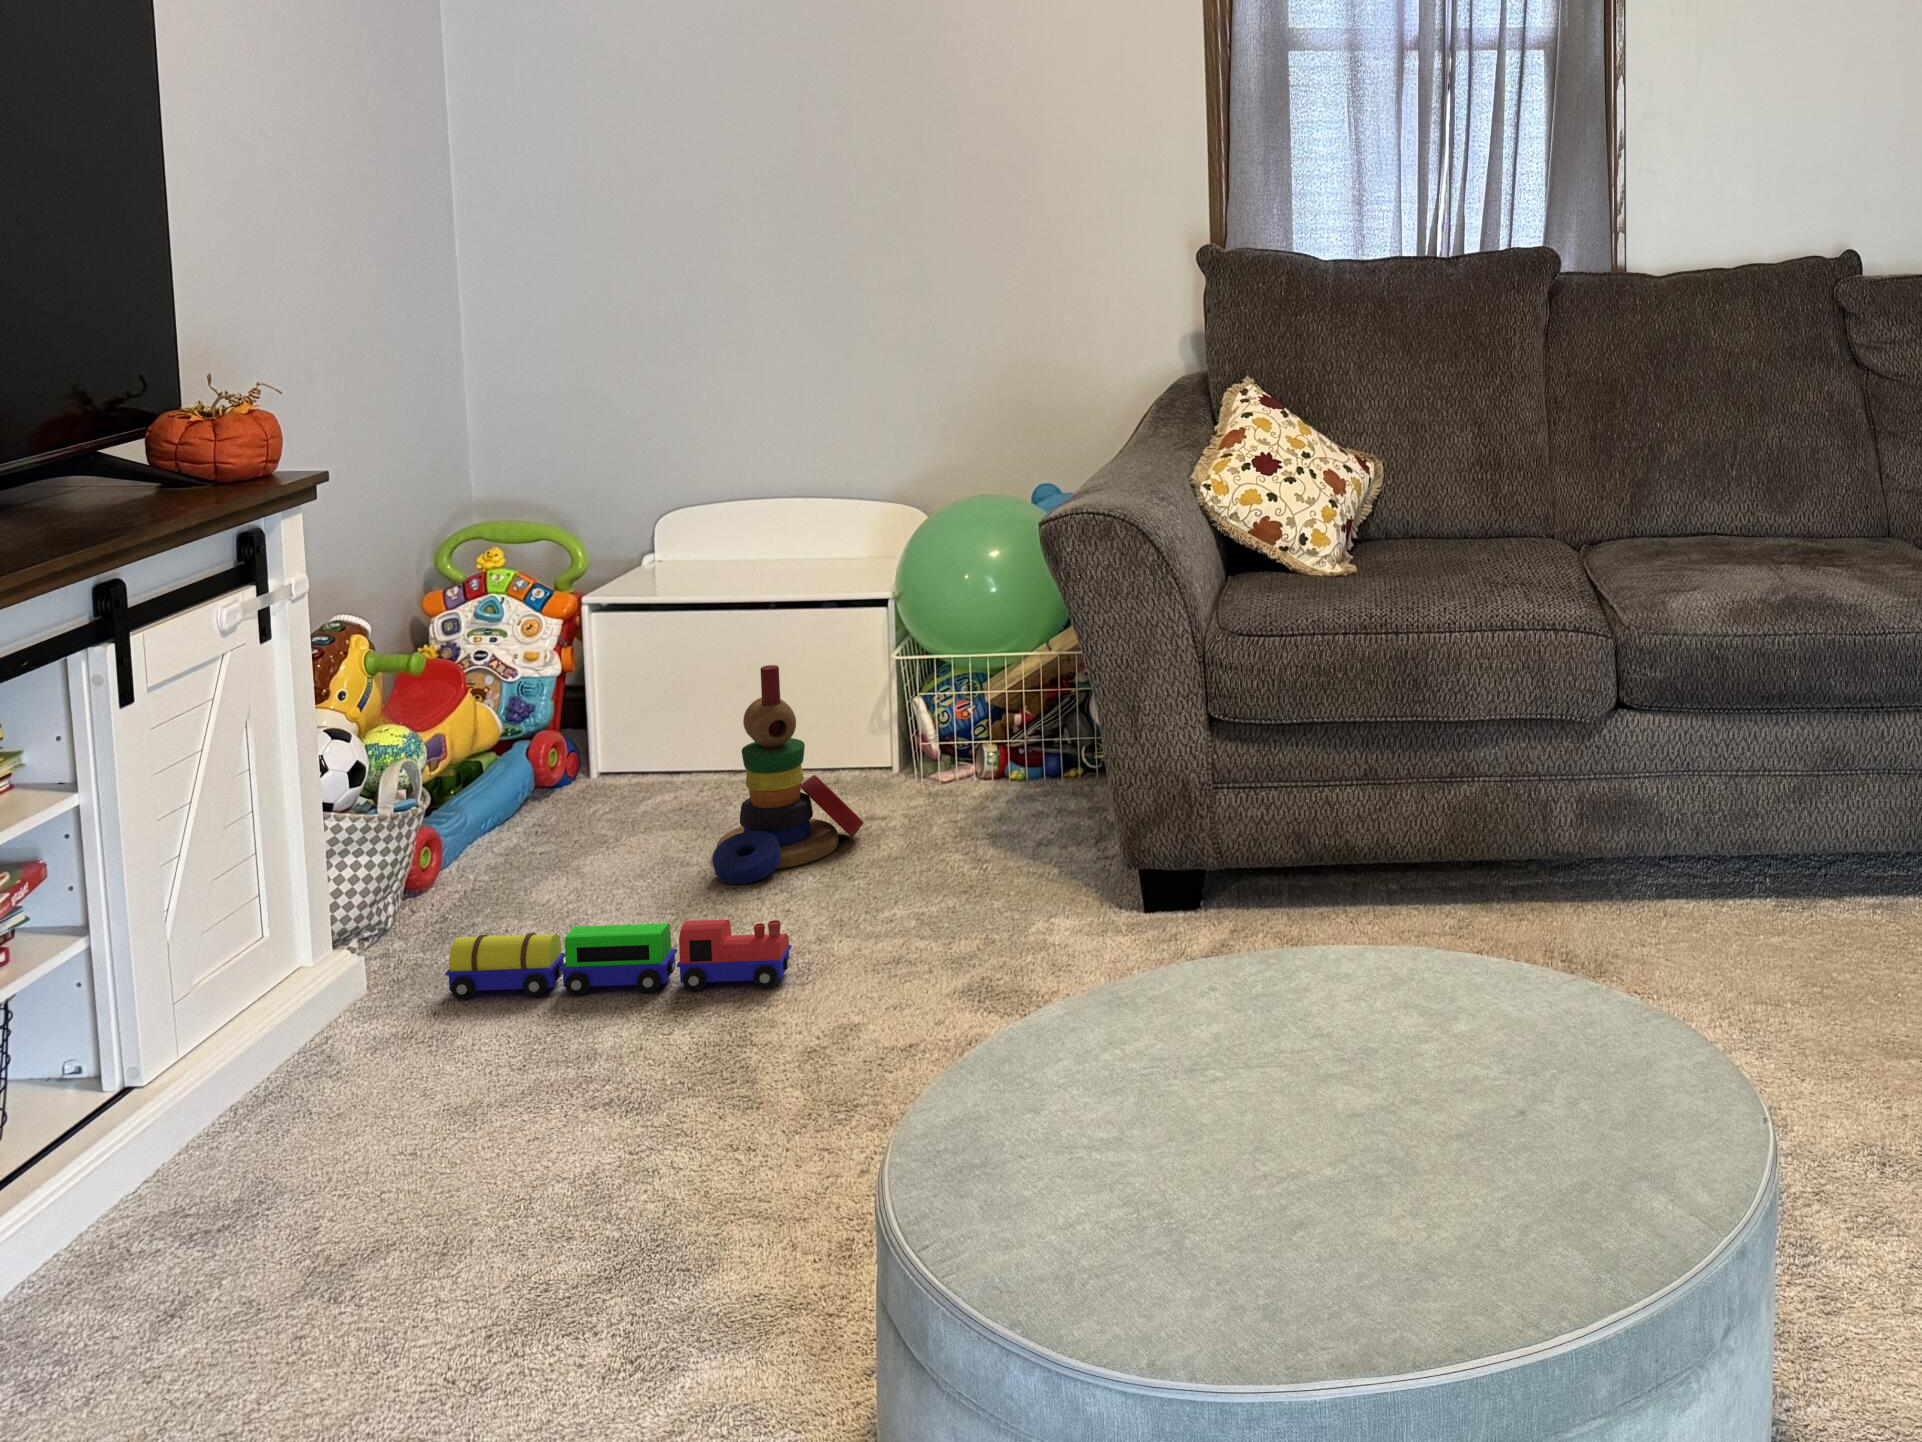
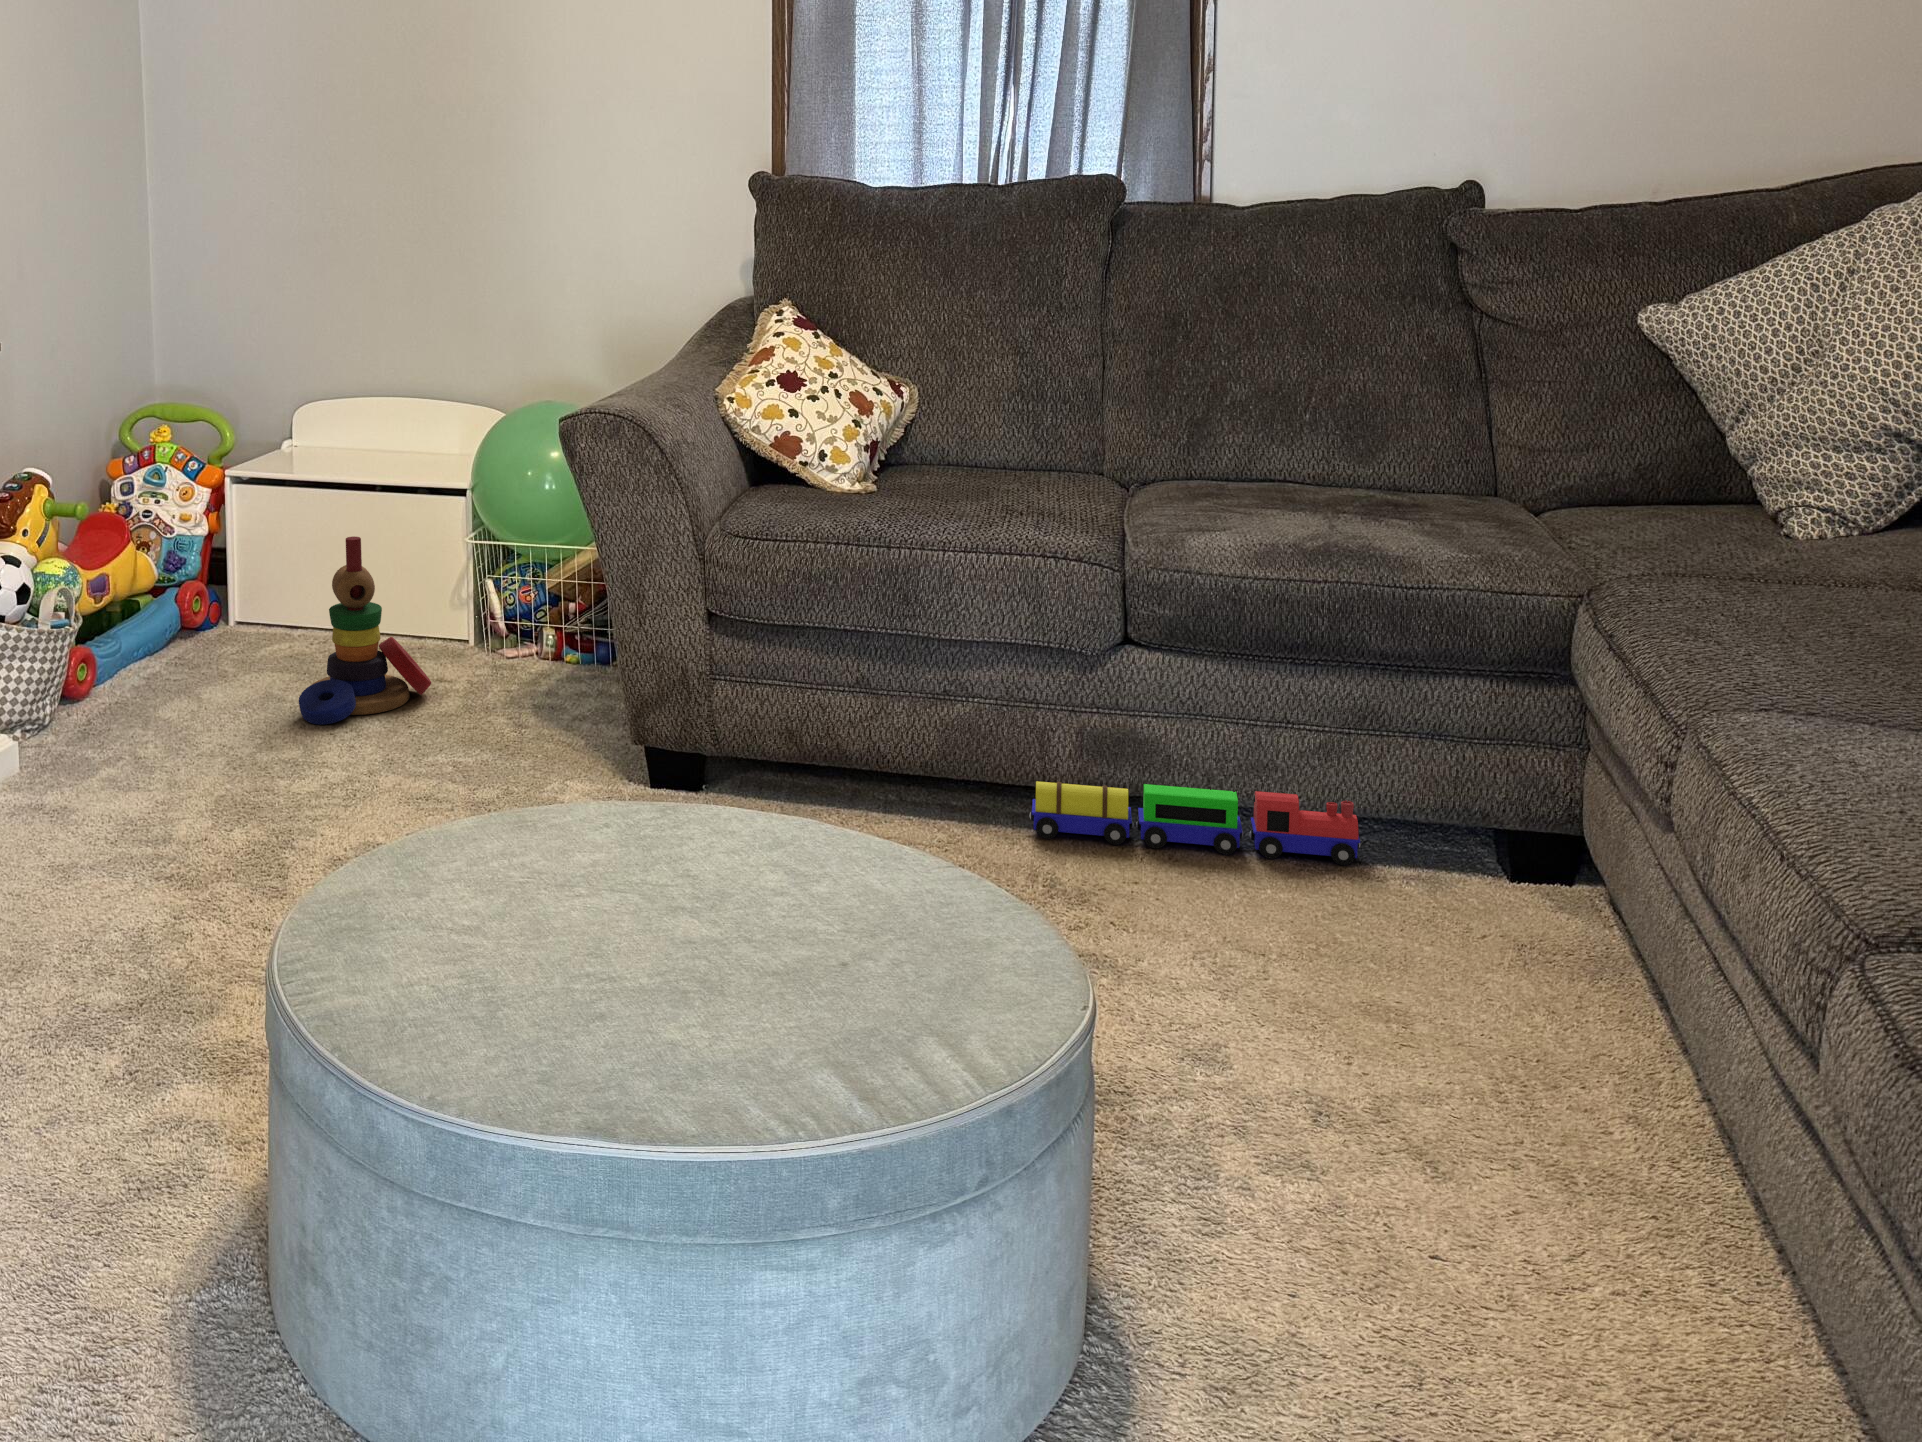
toy train: present [445,919,792,1000] -> present [1029,781,1360,865]

